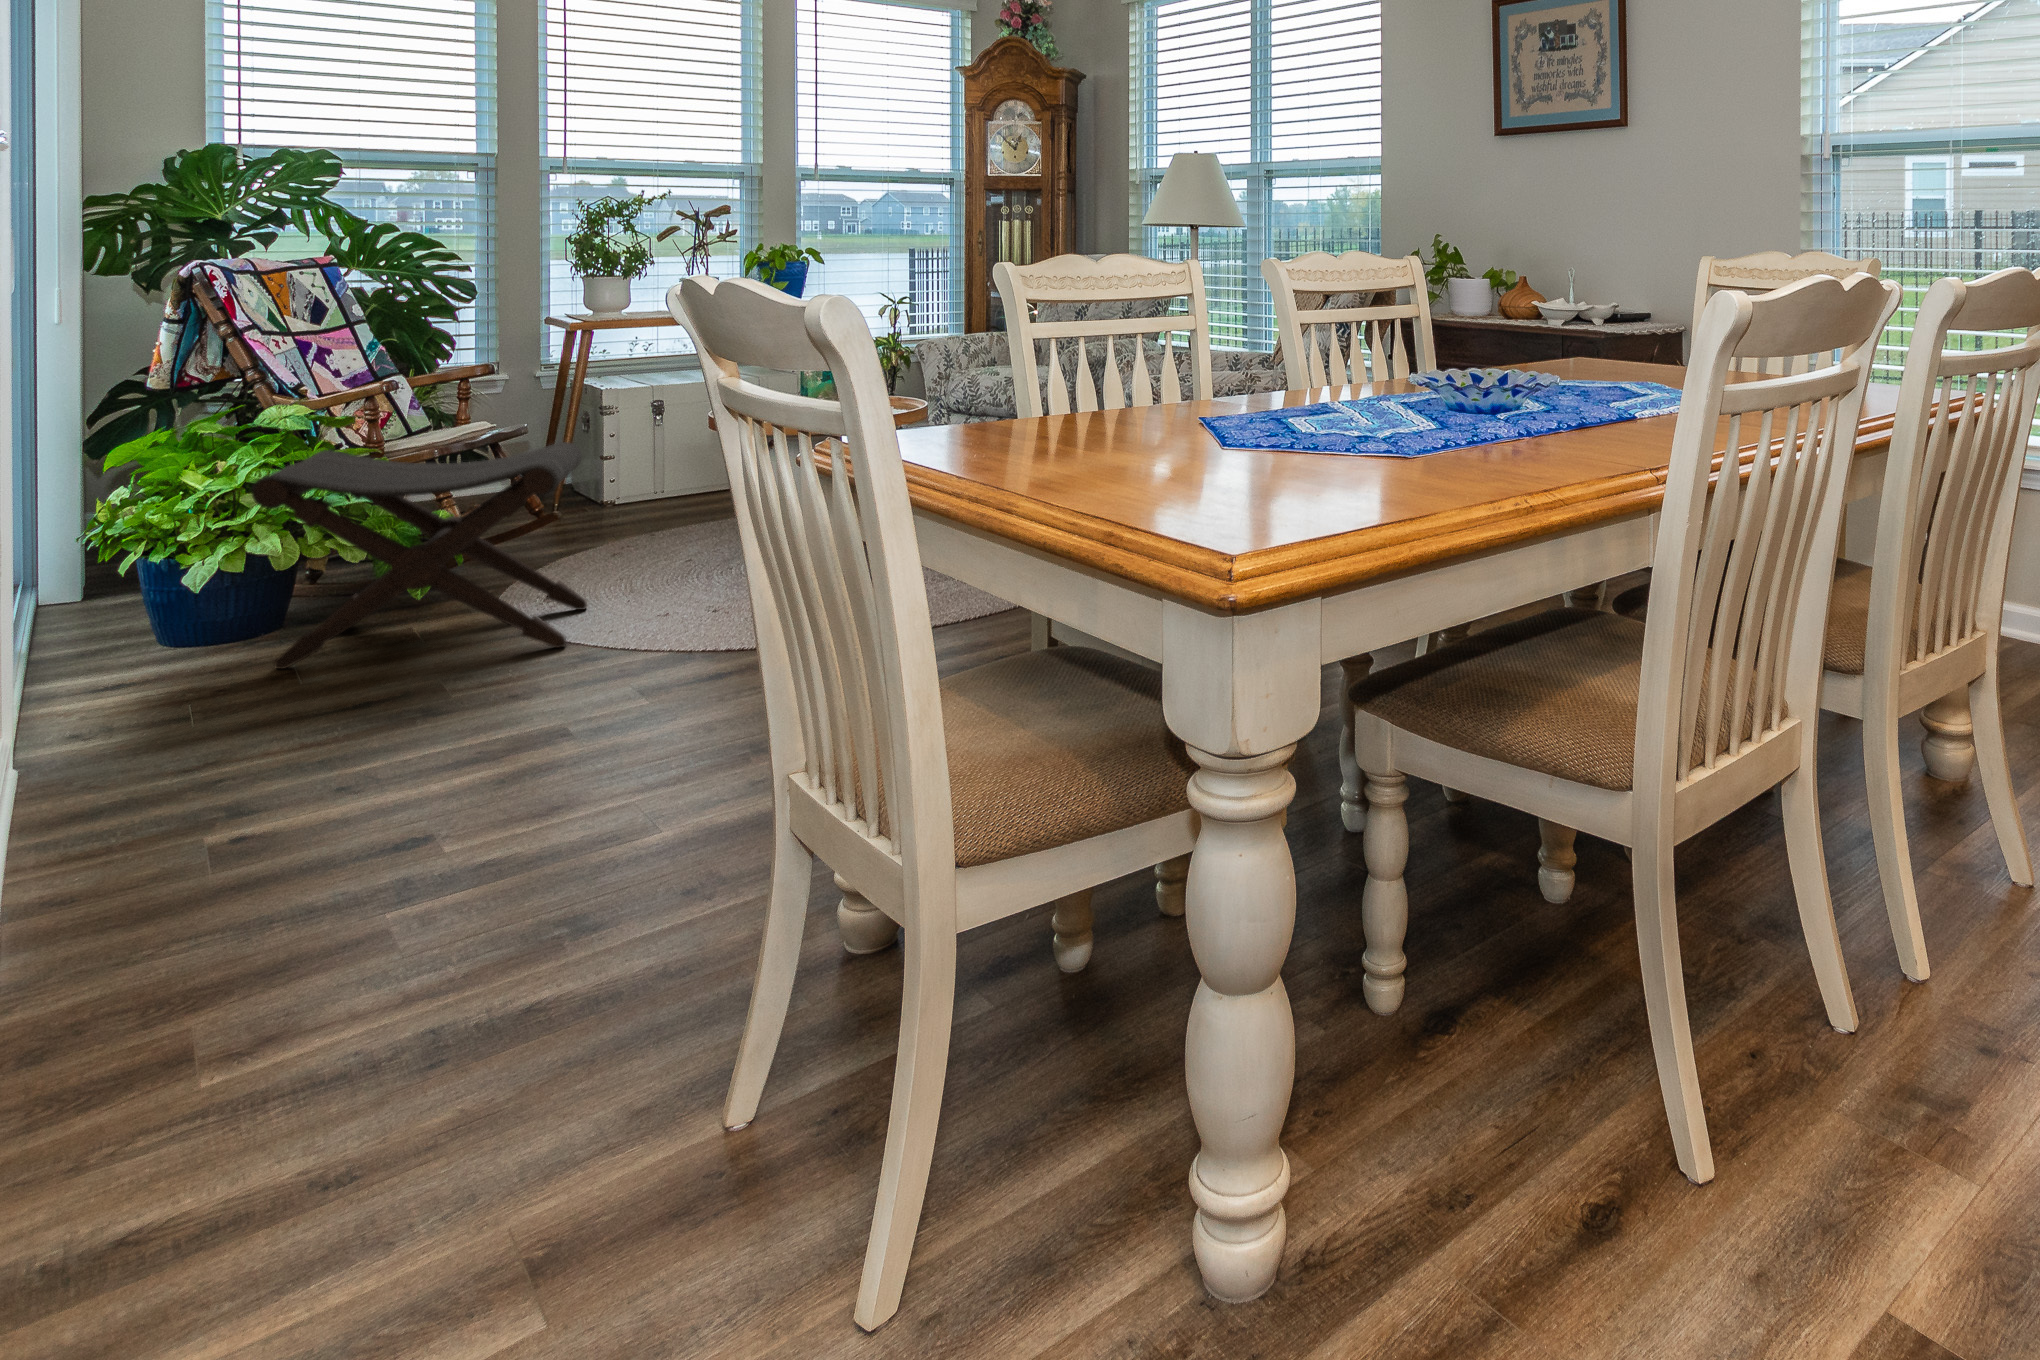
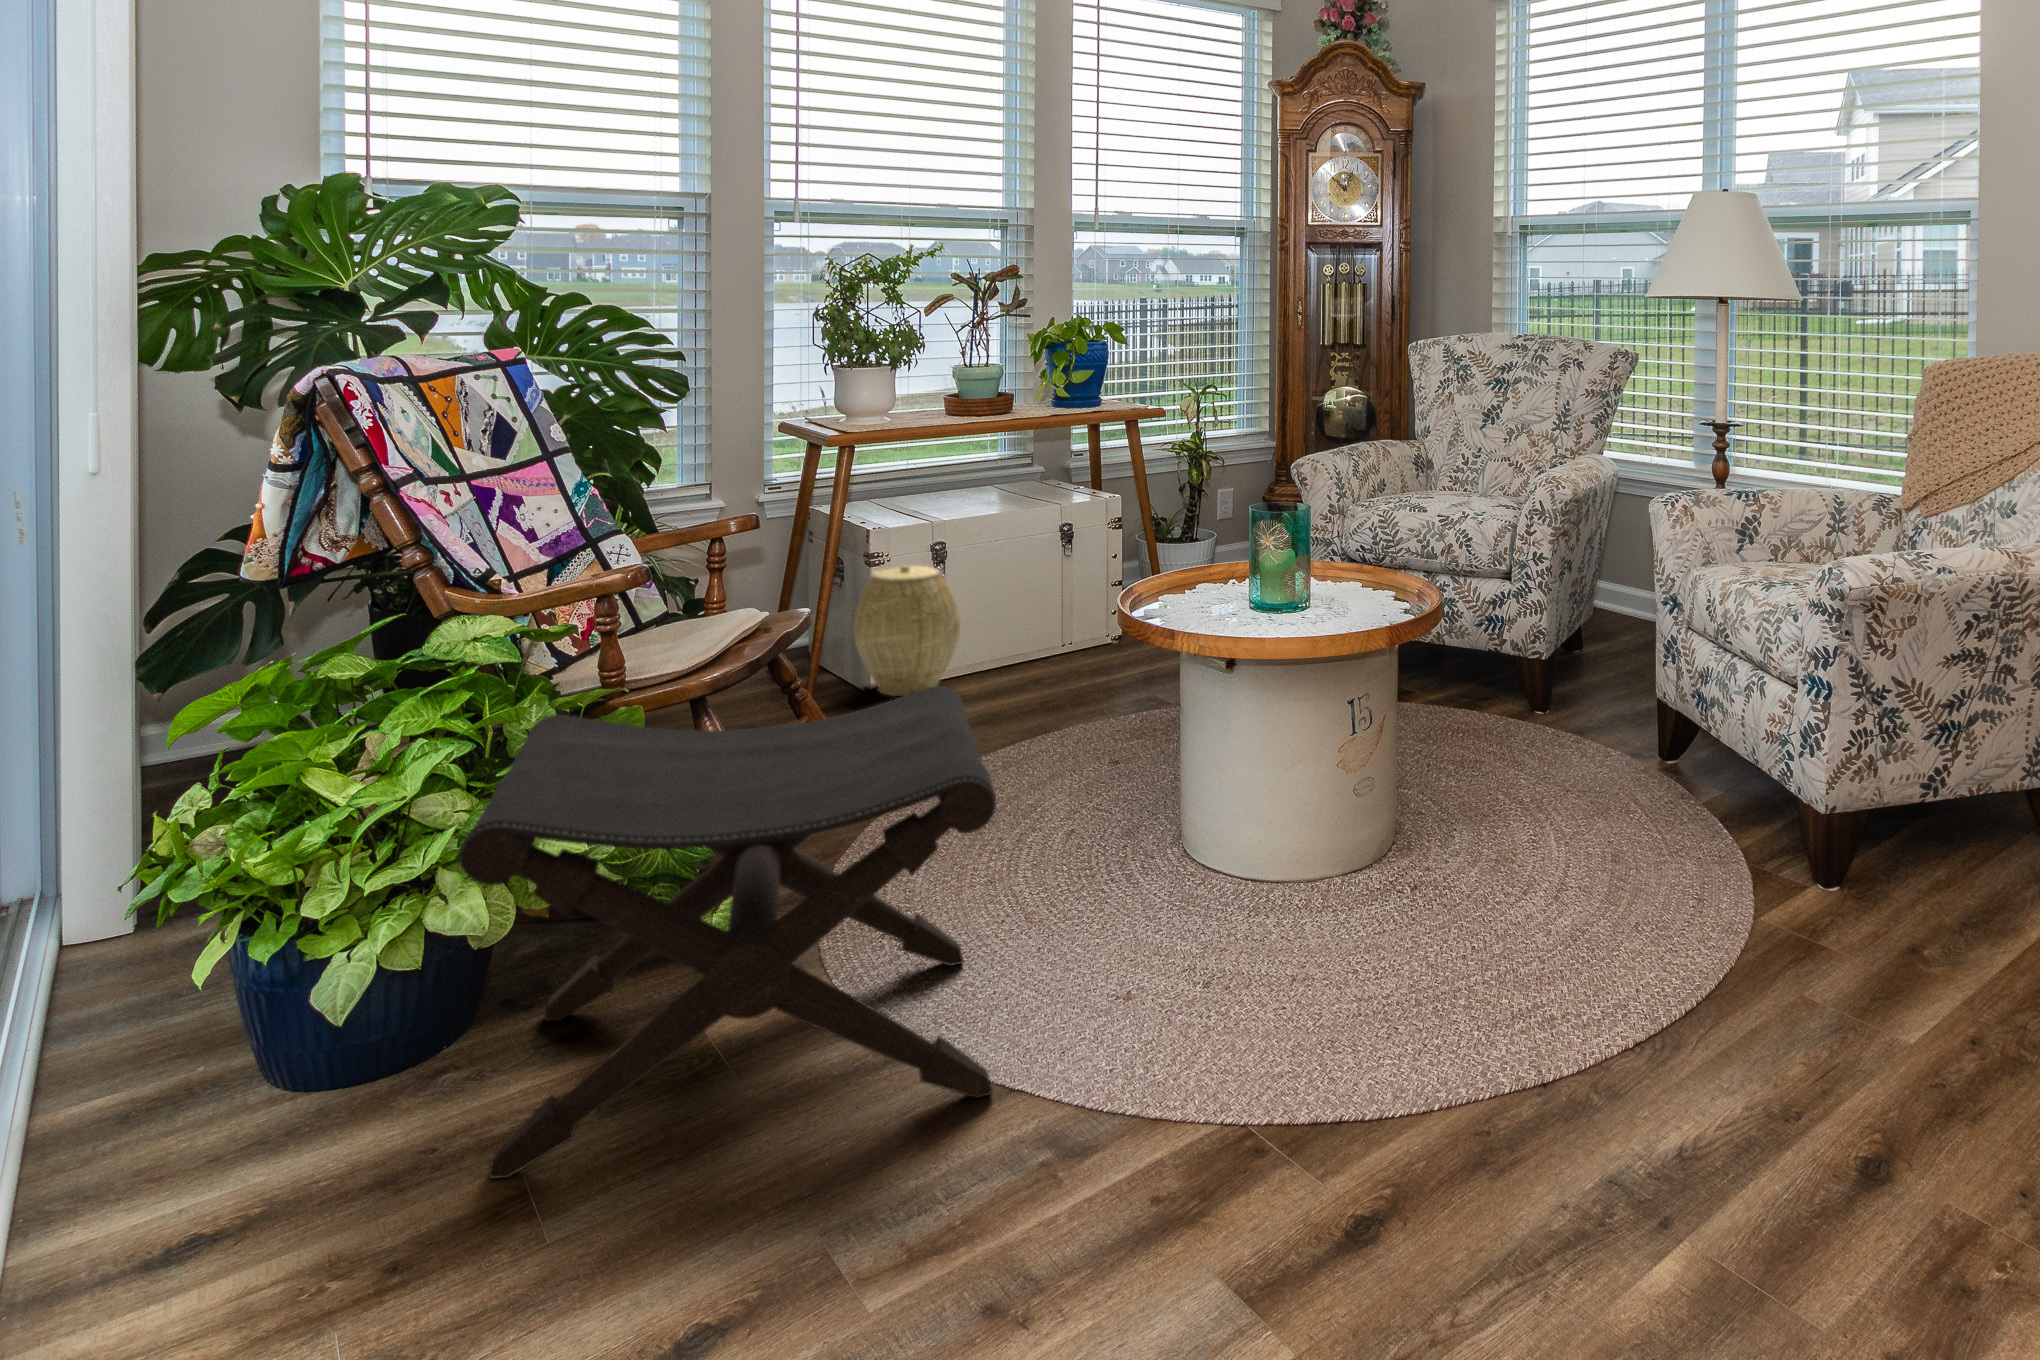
woven basket: none [604,419,684,511] -> present [853,565,960,696]

